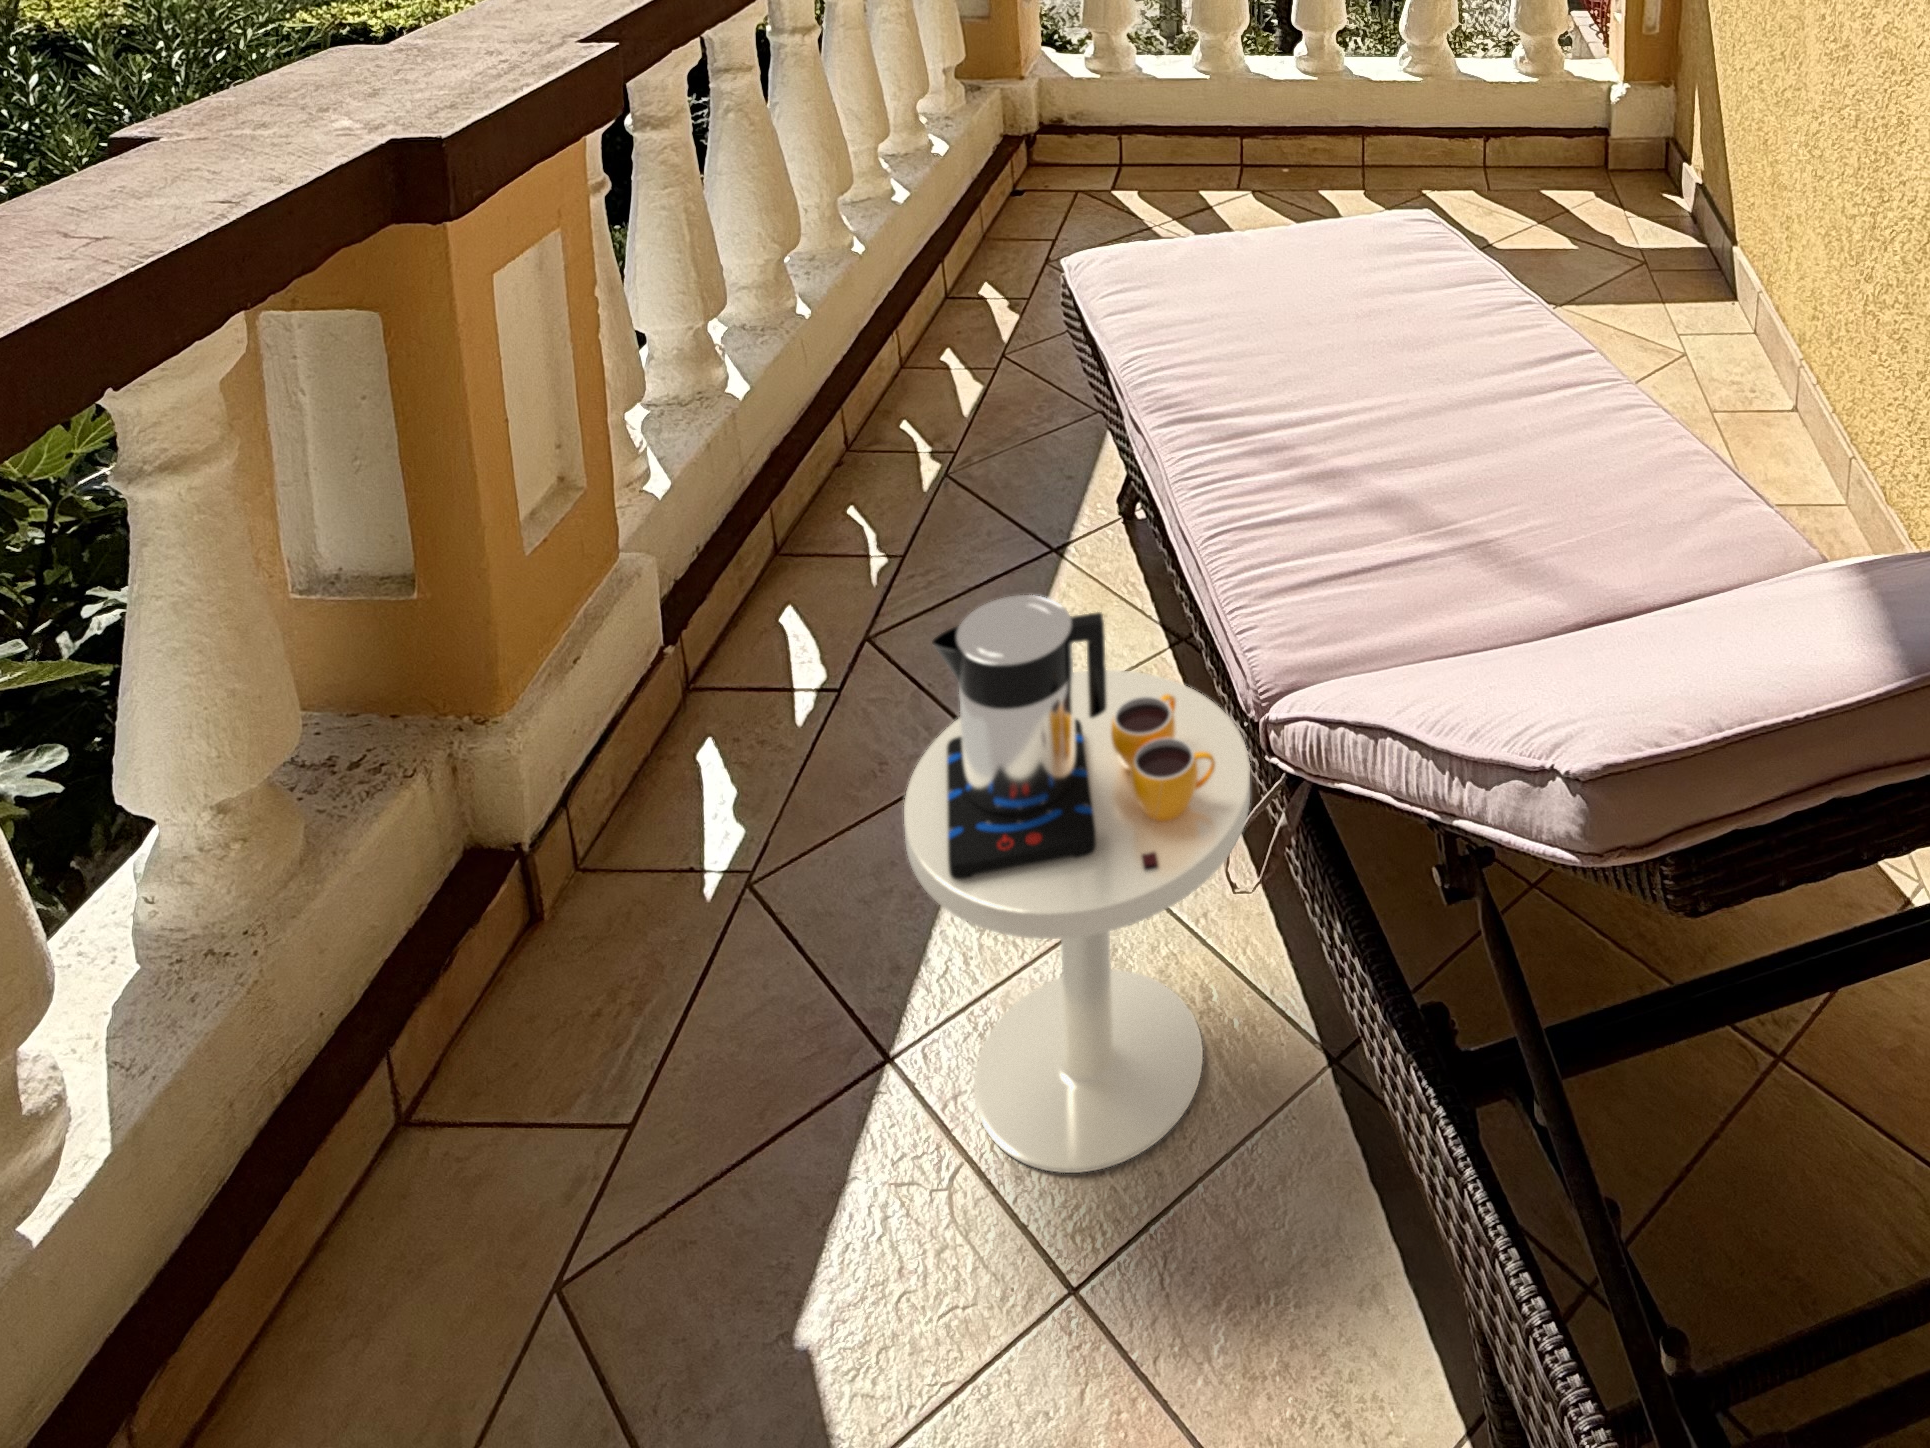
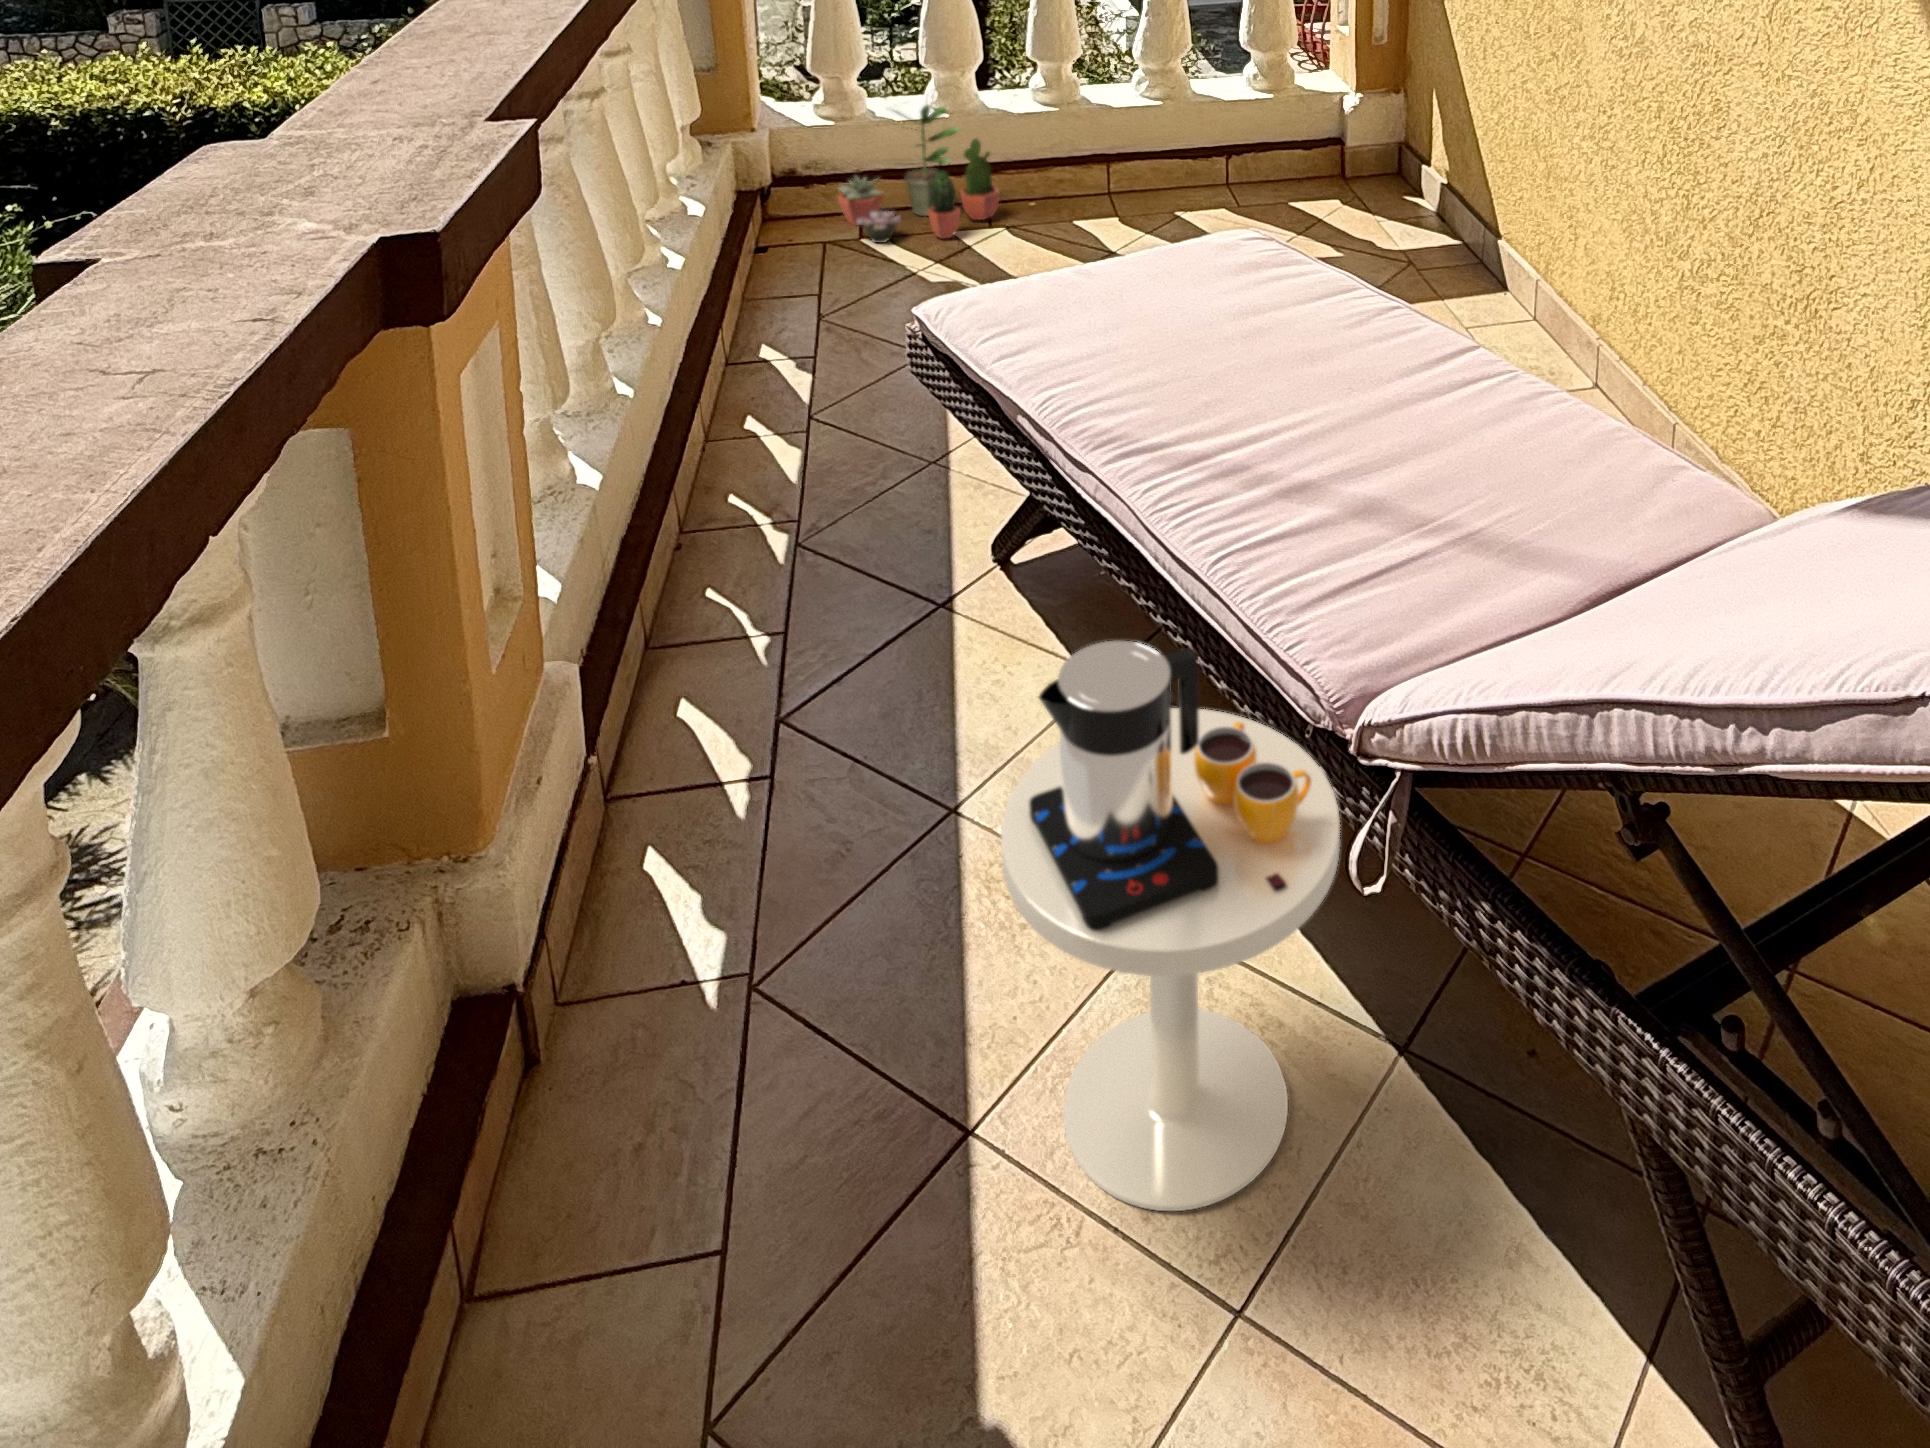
potted plant: none [1095,60,1248,192] -> present [838,105,1000,243]

